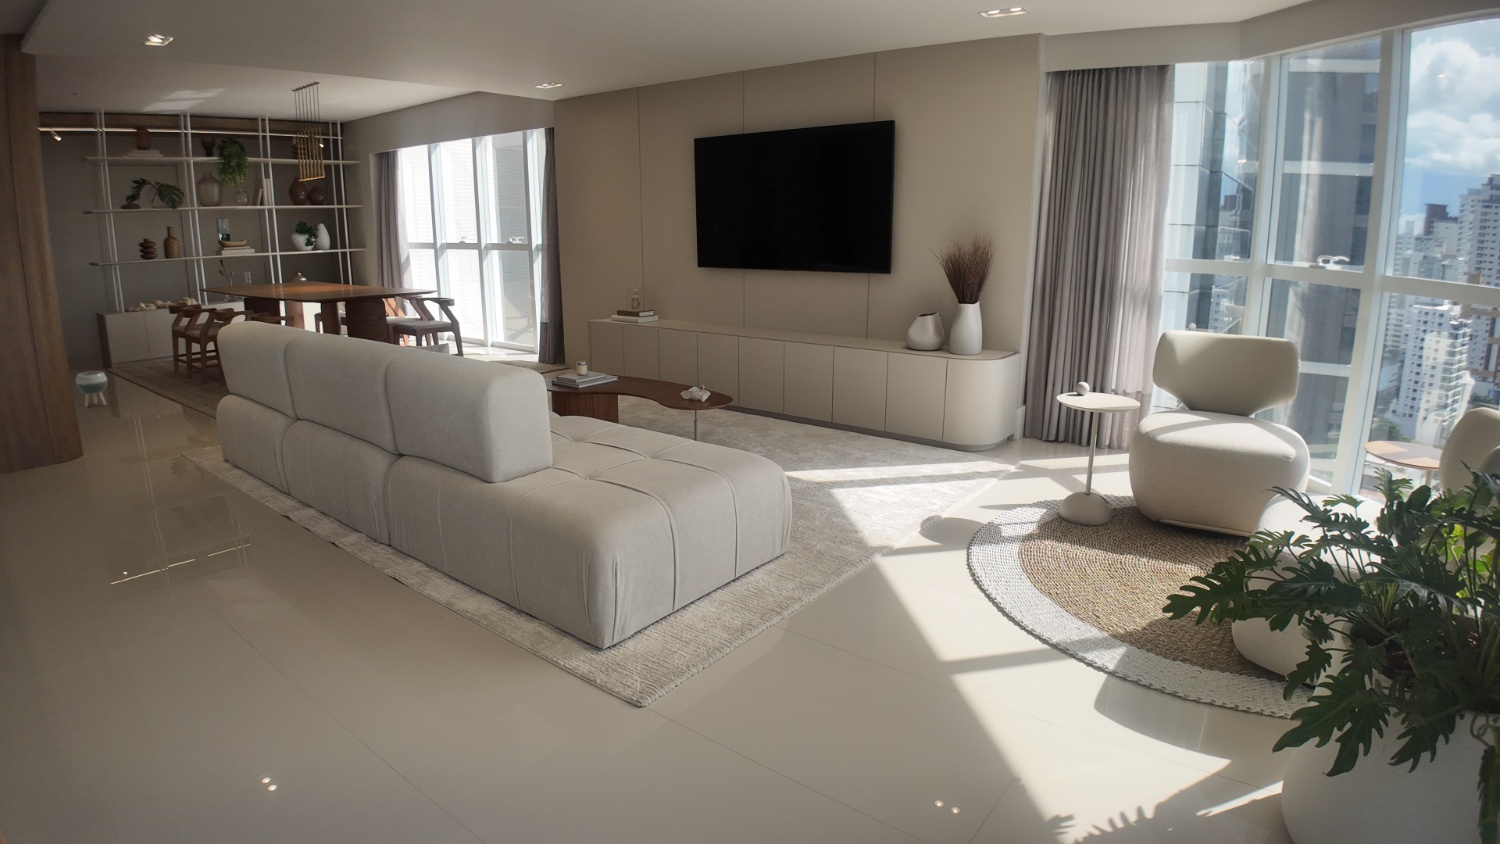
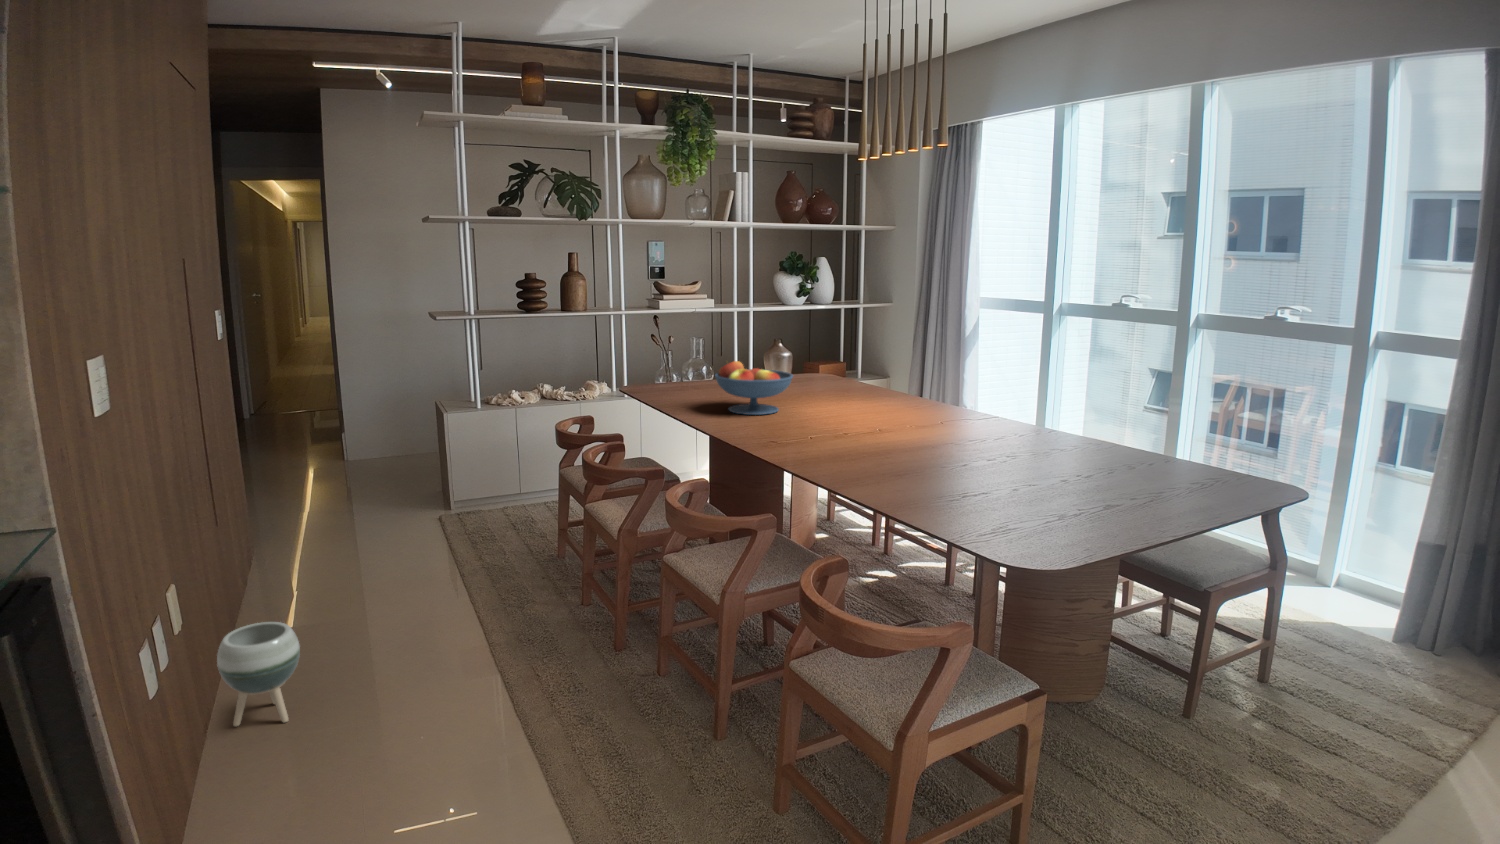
fruit bowl: none [262,273,298,294] -> present [715,361,793,415]

